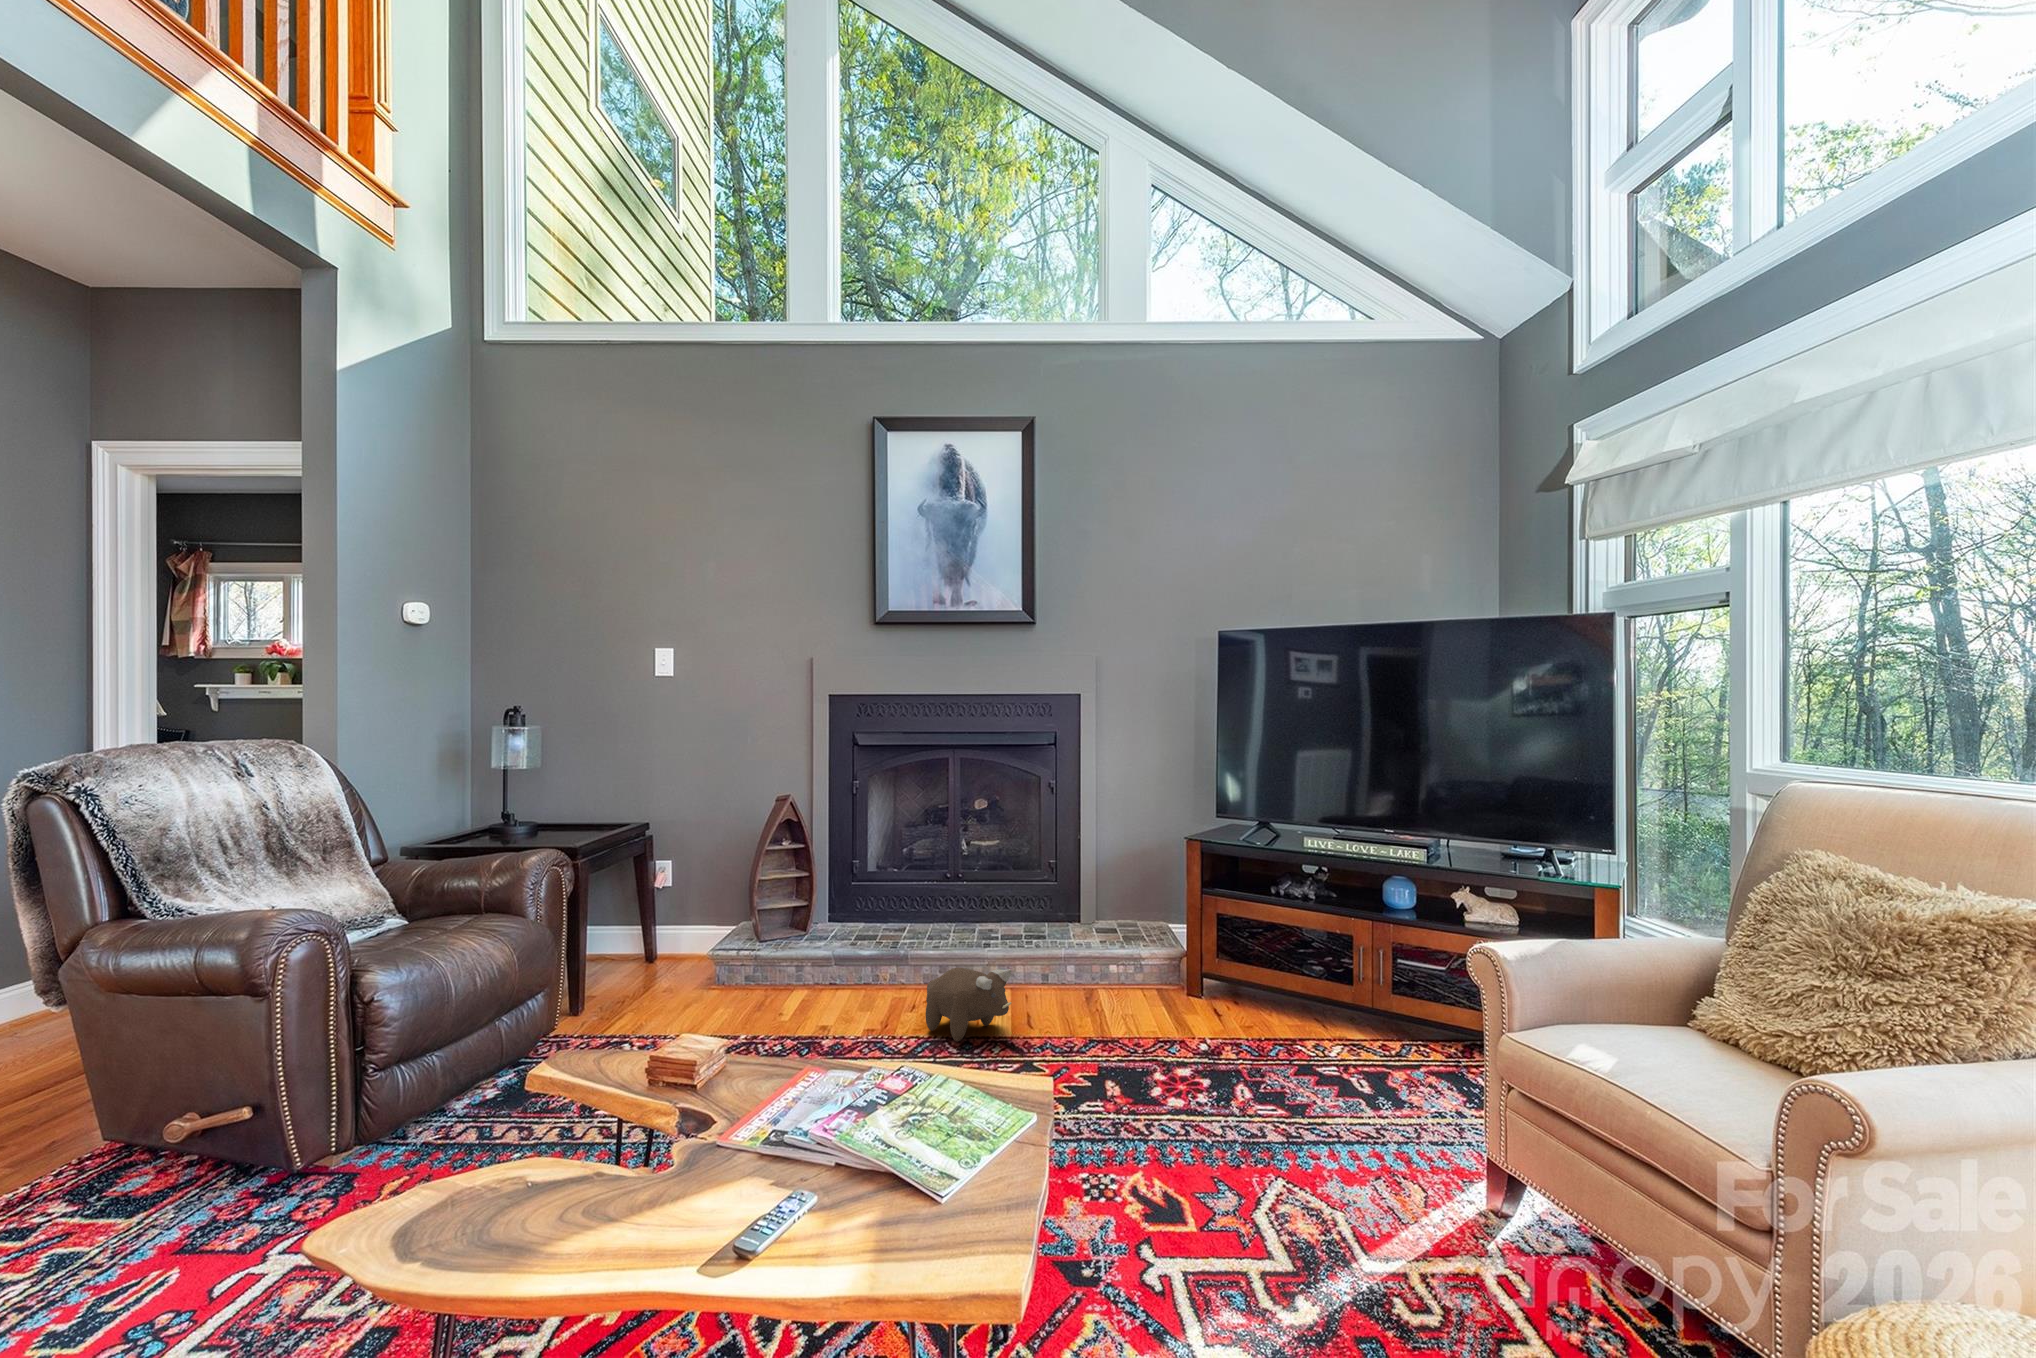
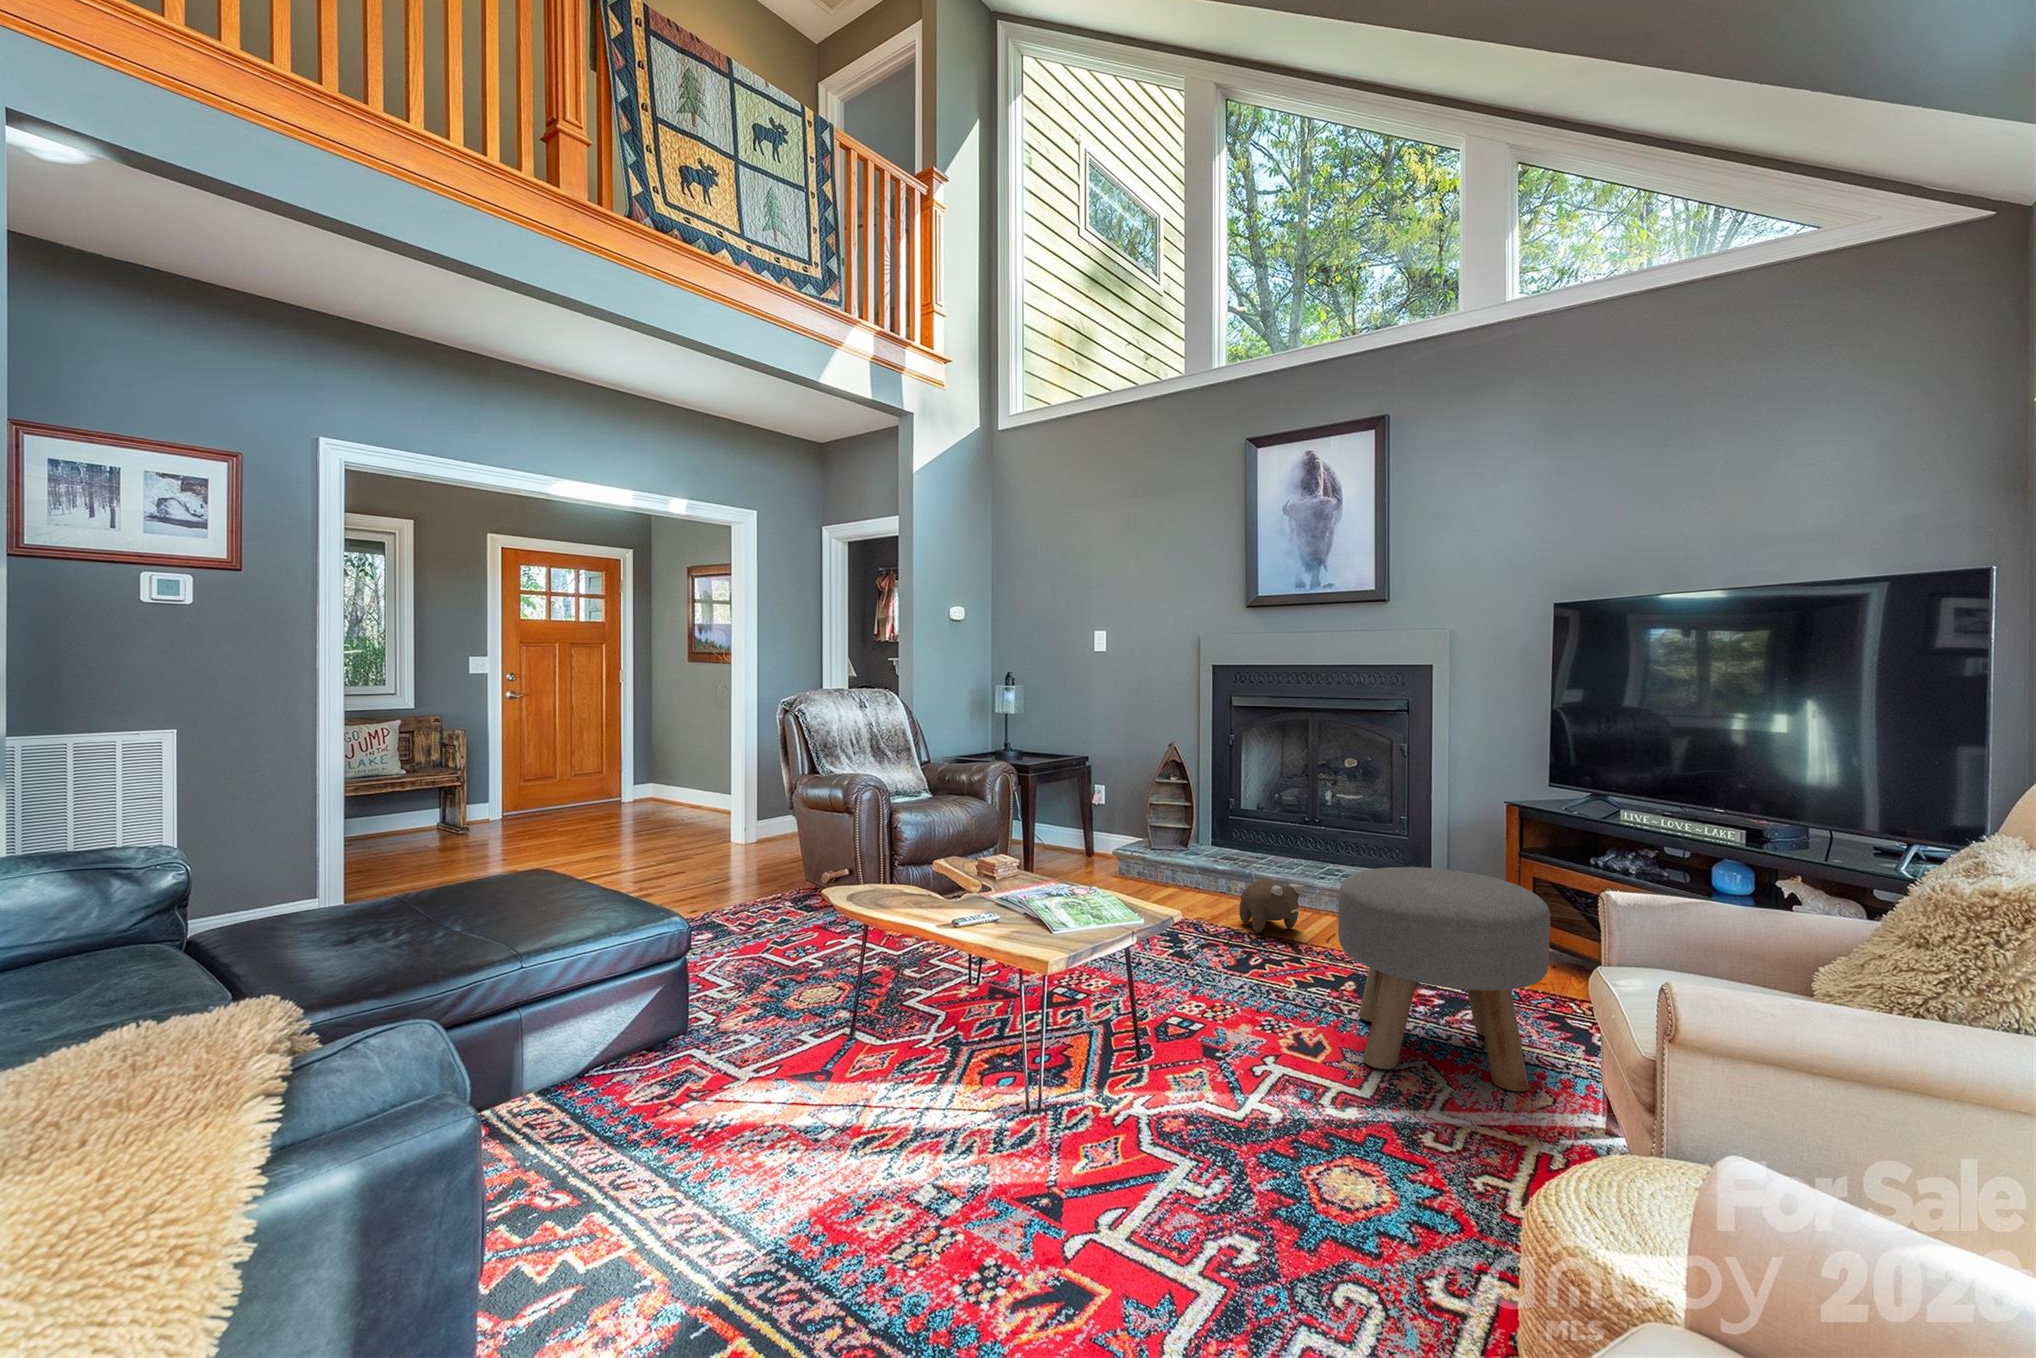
ottoman: none [1161,937,1399,1224] -> present [1338,867,1550,1091]

